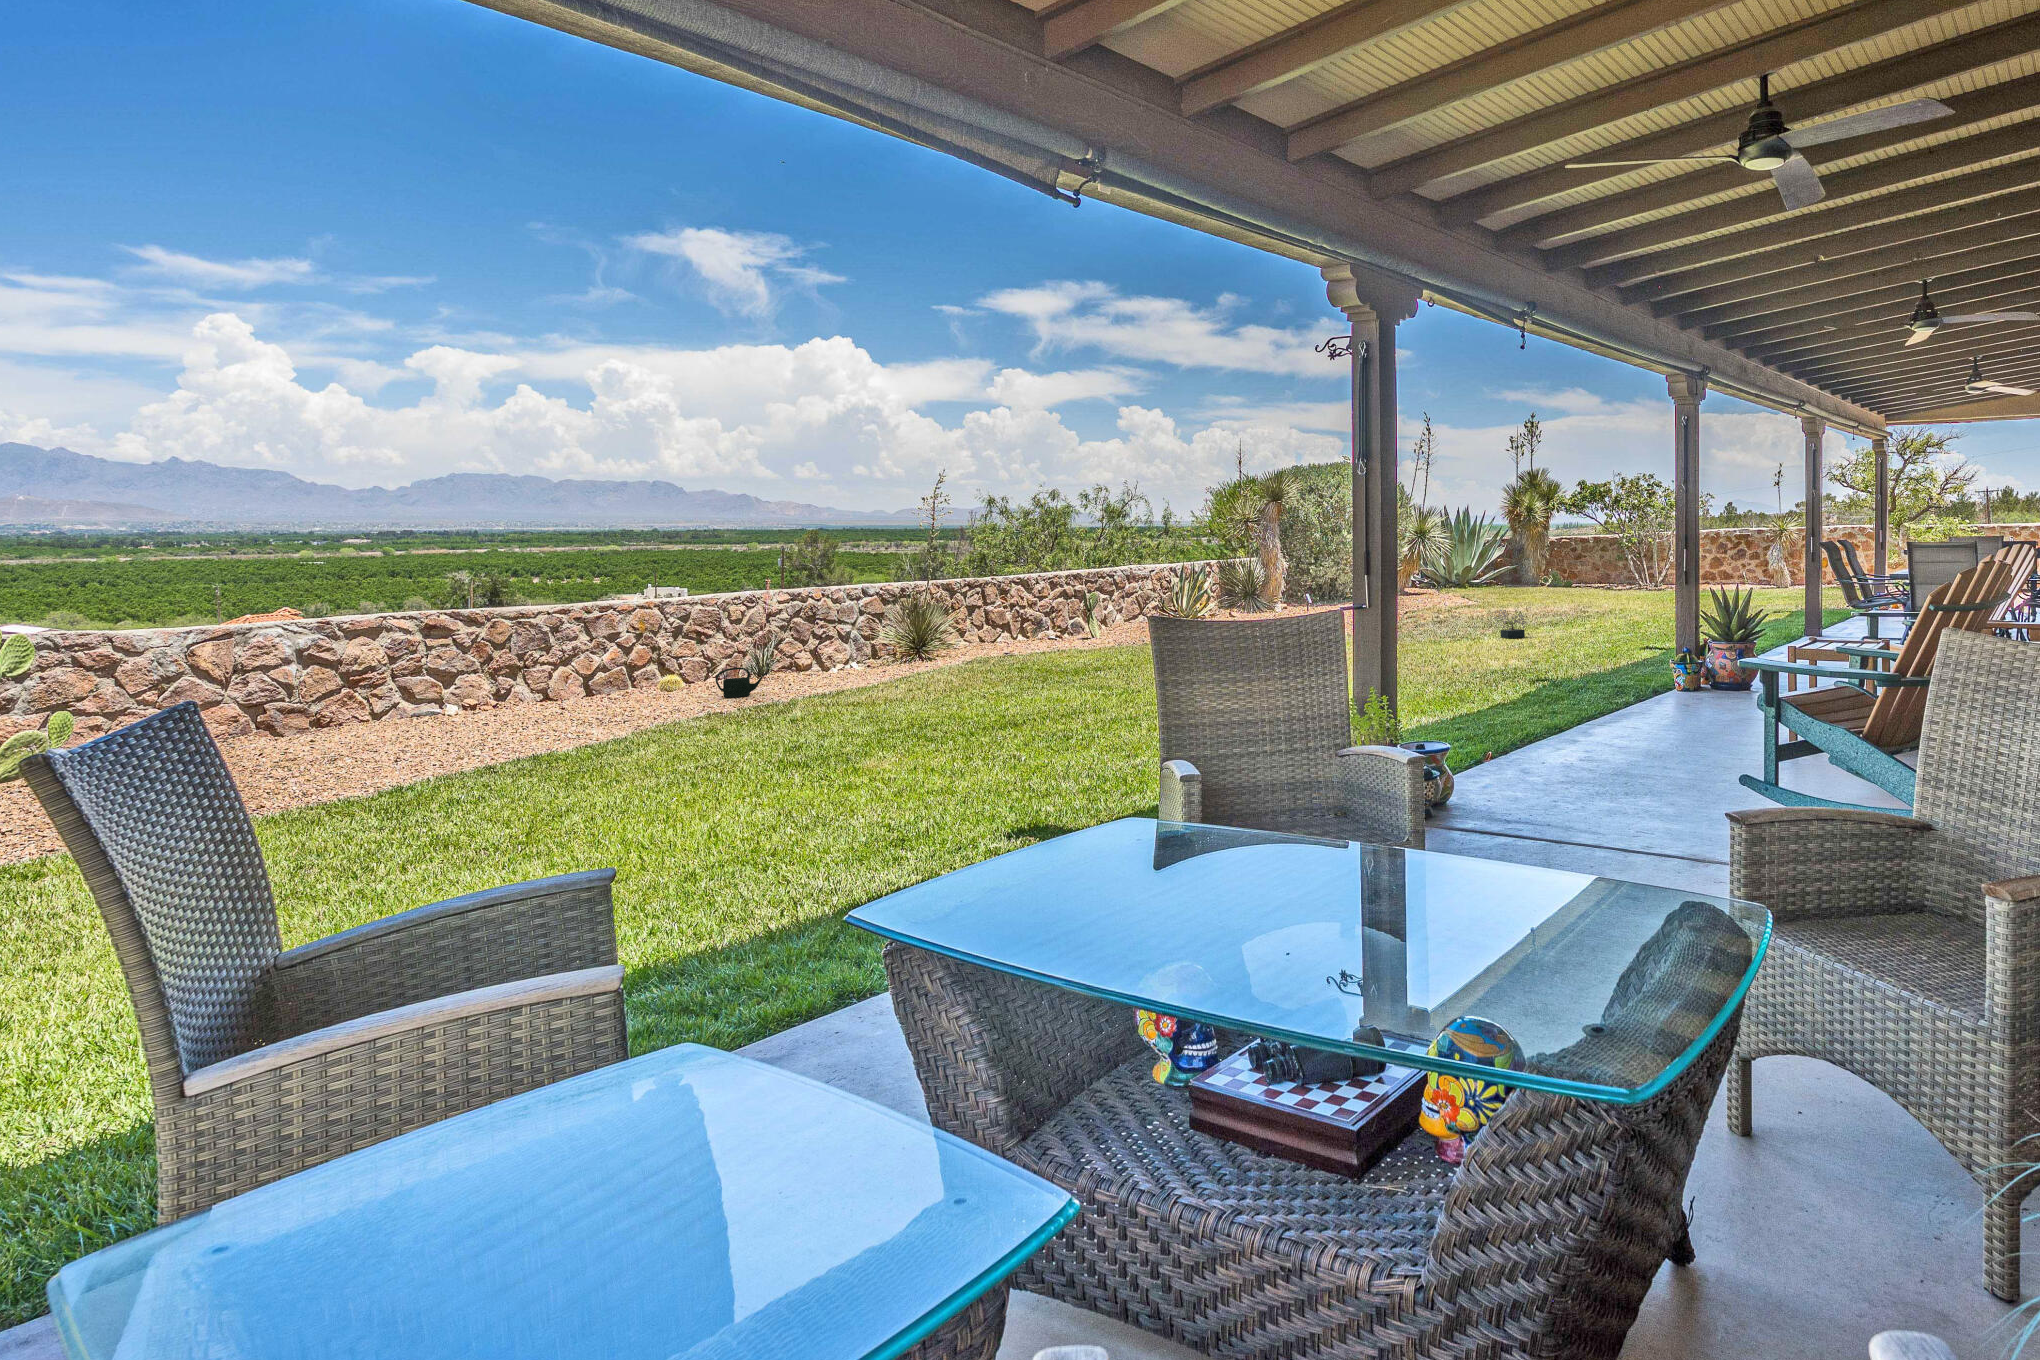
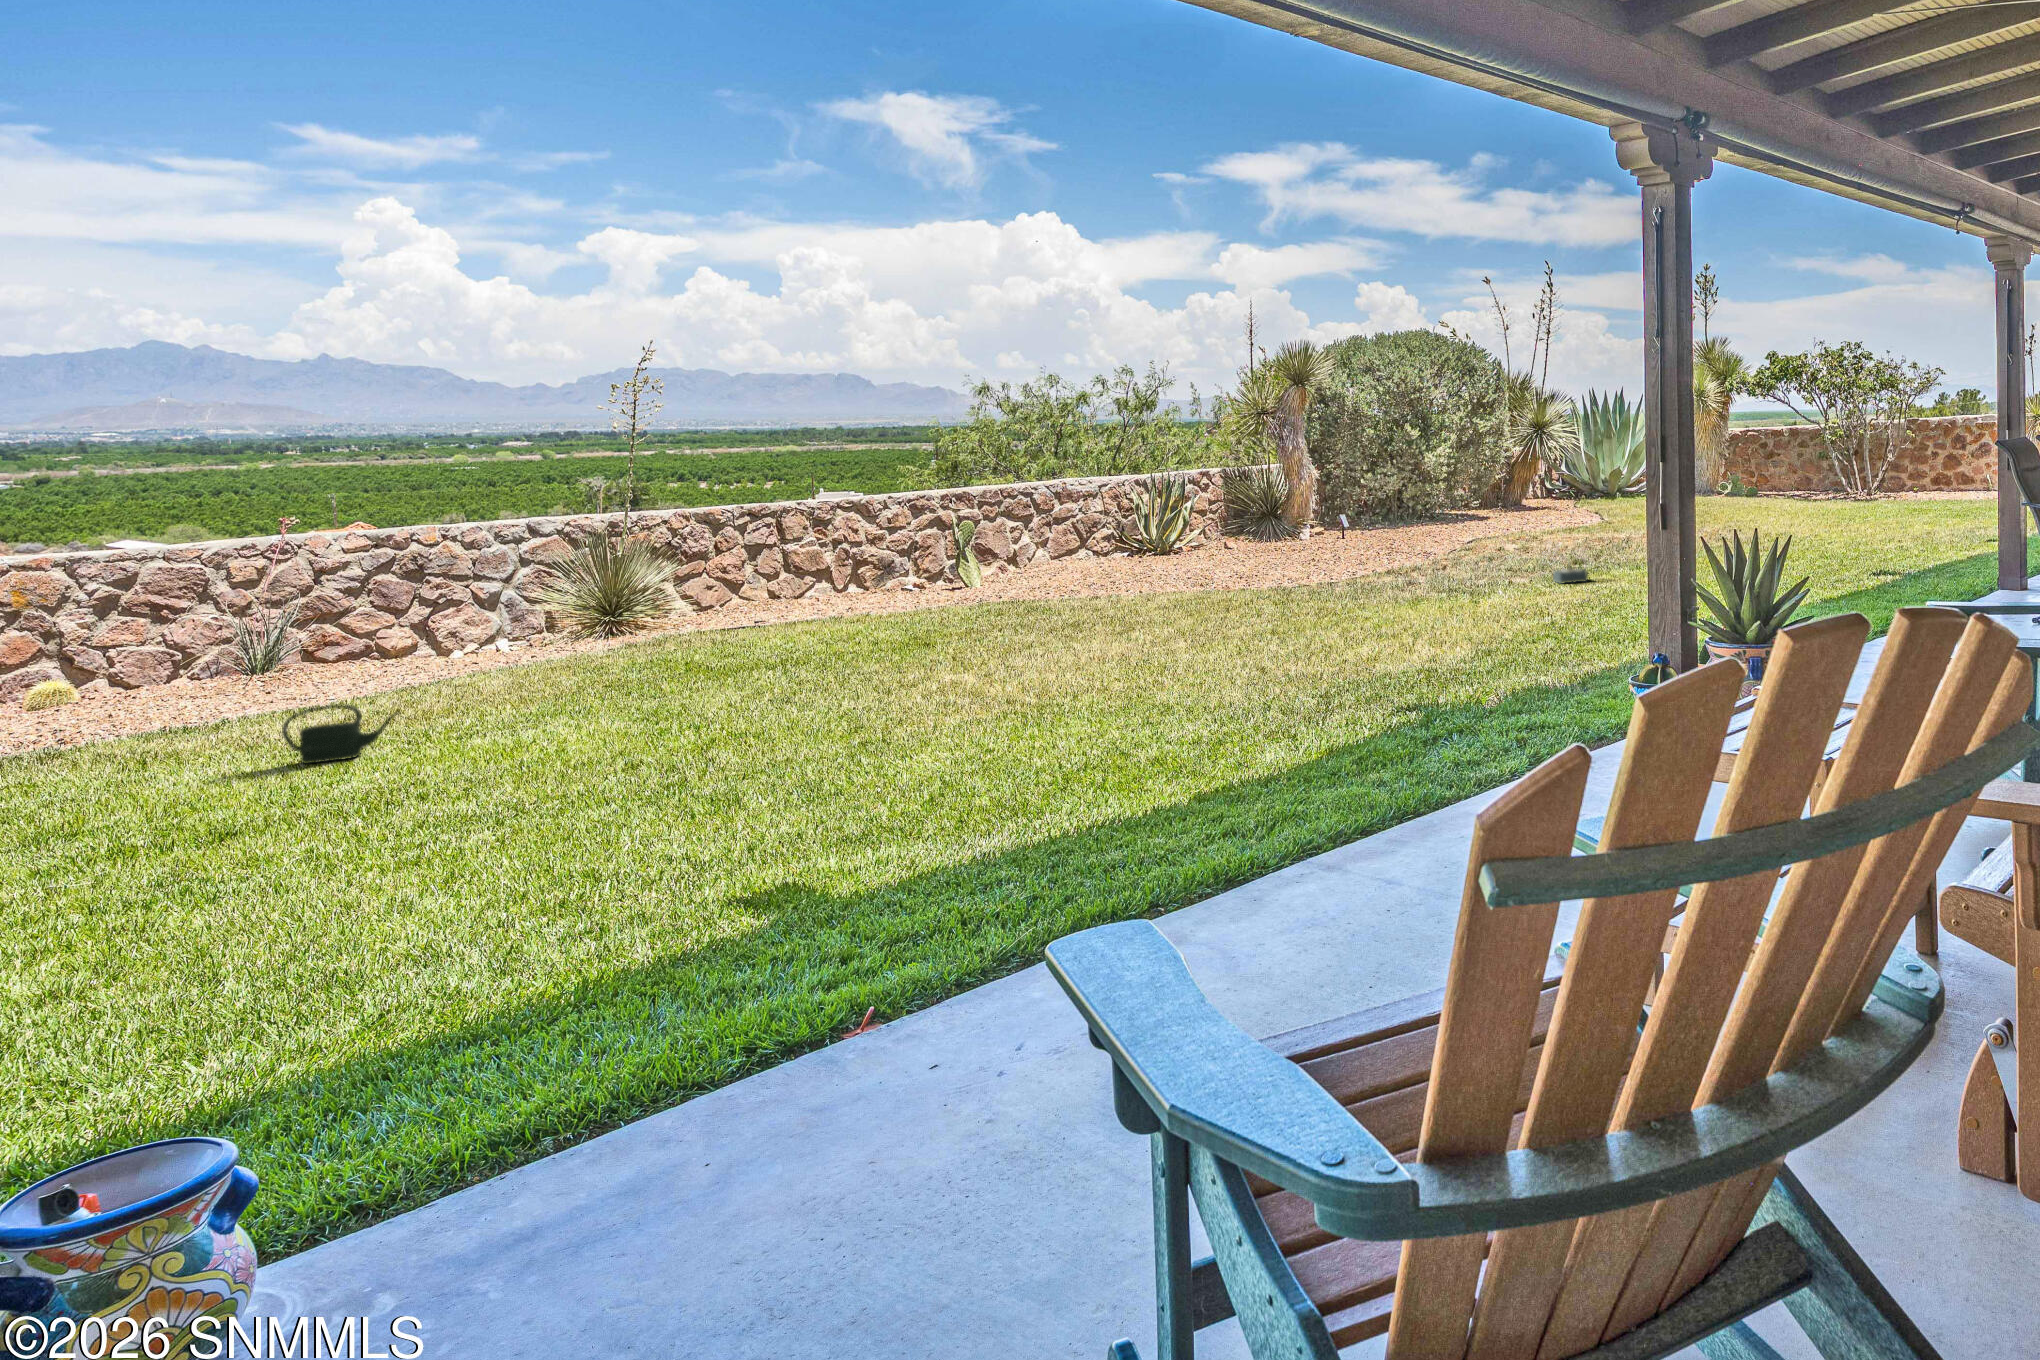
watering can: present [715,667,768,698] -> present [282,704,399,764]

